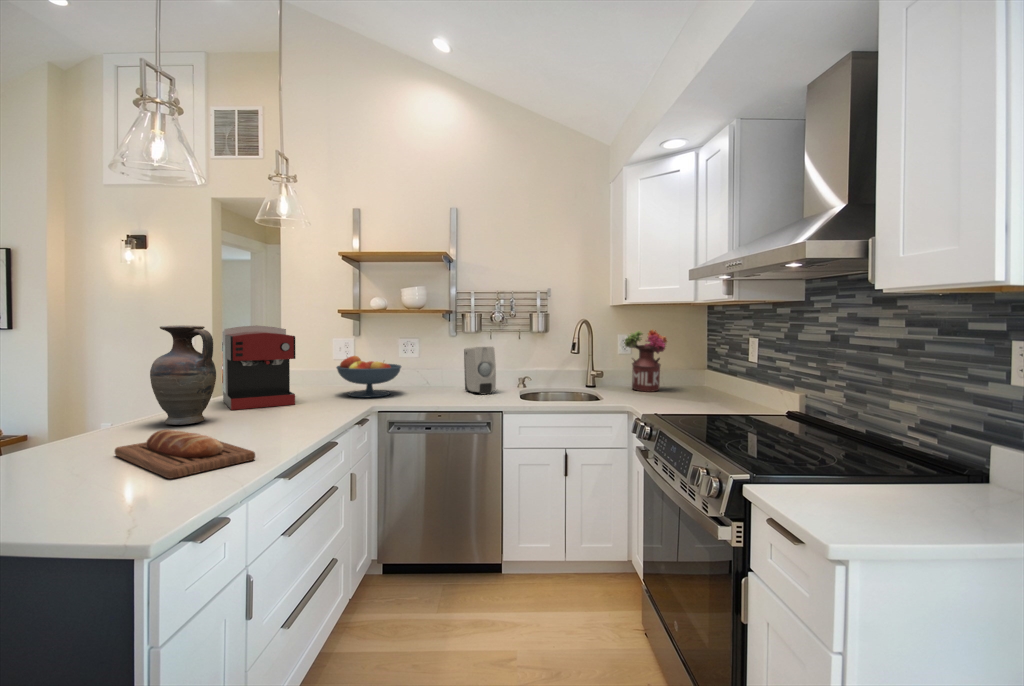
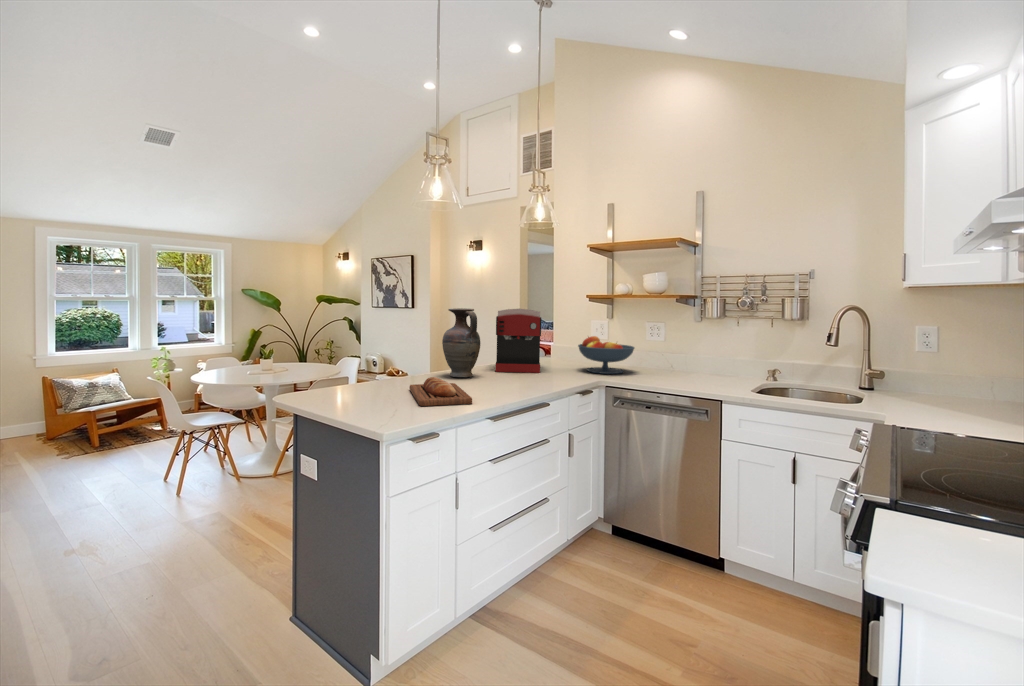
flower arrangement: present [625,330,667,392] -> none [919,320,999,404]
soap dispenser: present [464,347,496,394] -> none [699,333,730,383]

